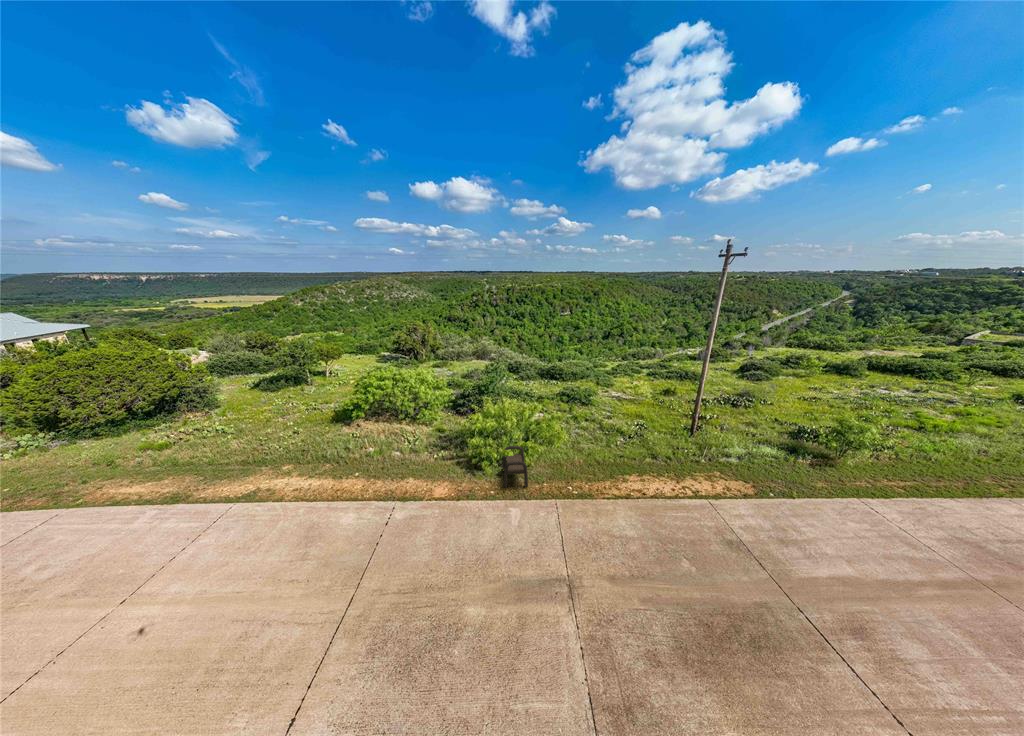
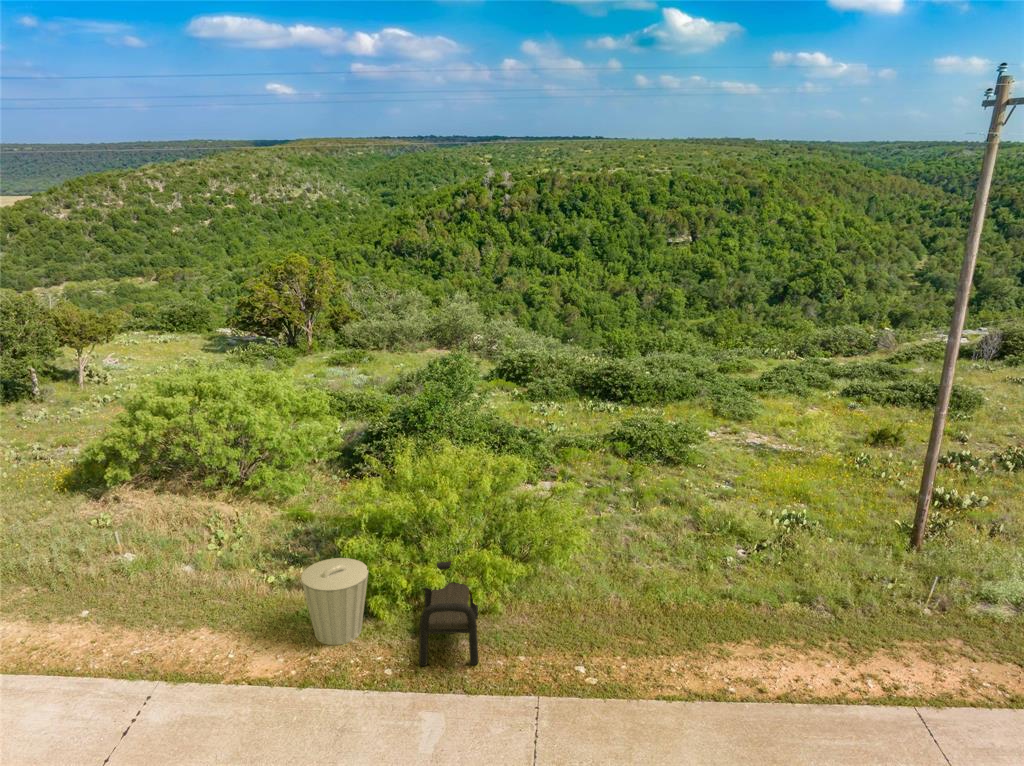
trash can: none [453,445,481,481] -> present [301,558,368,645]

